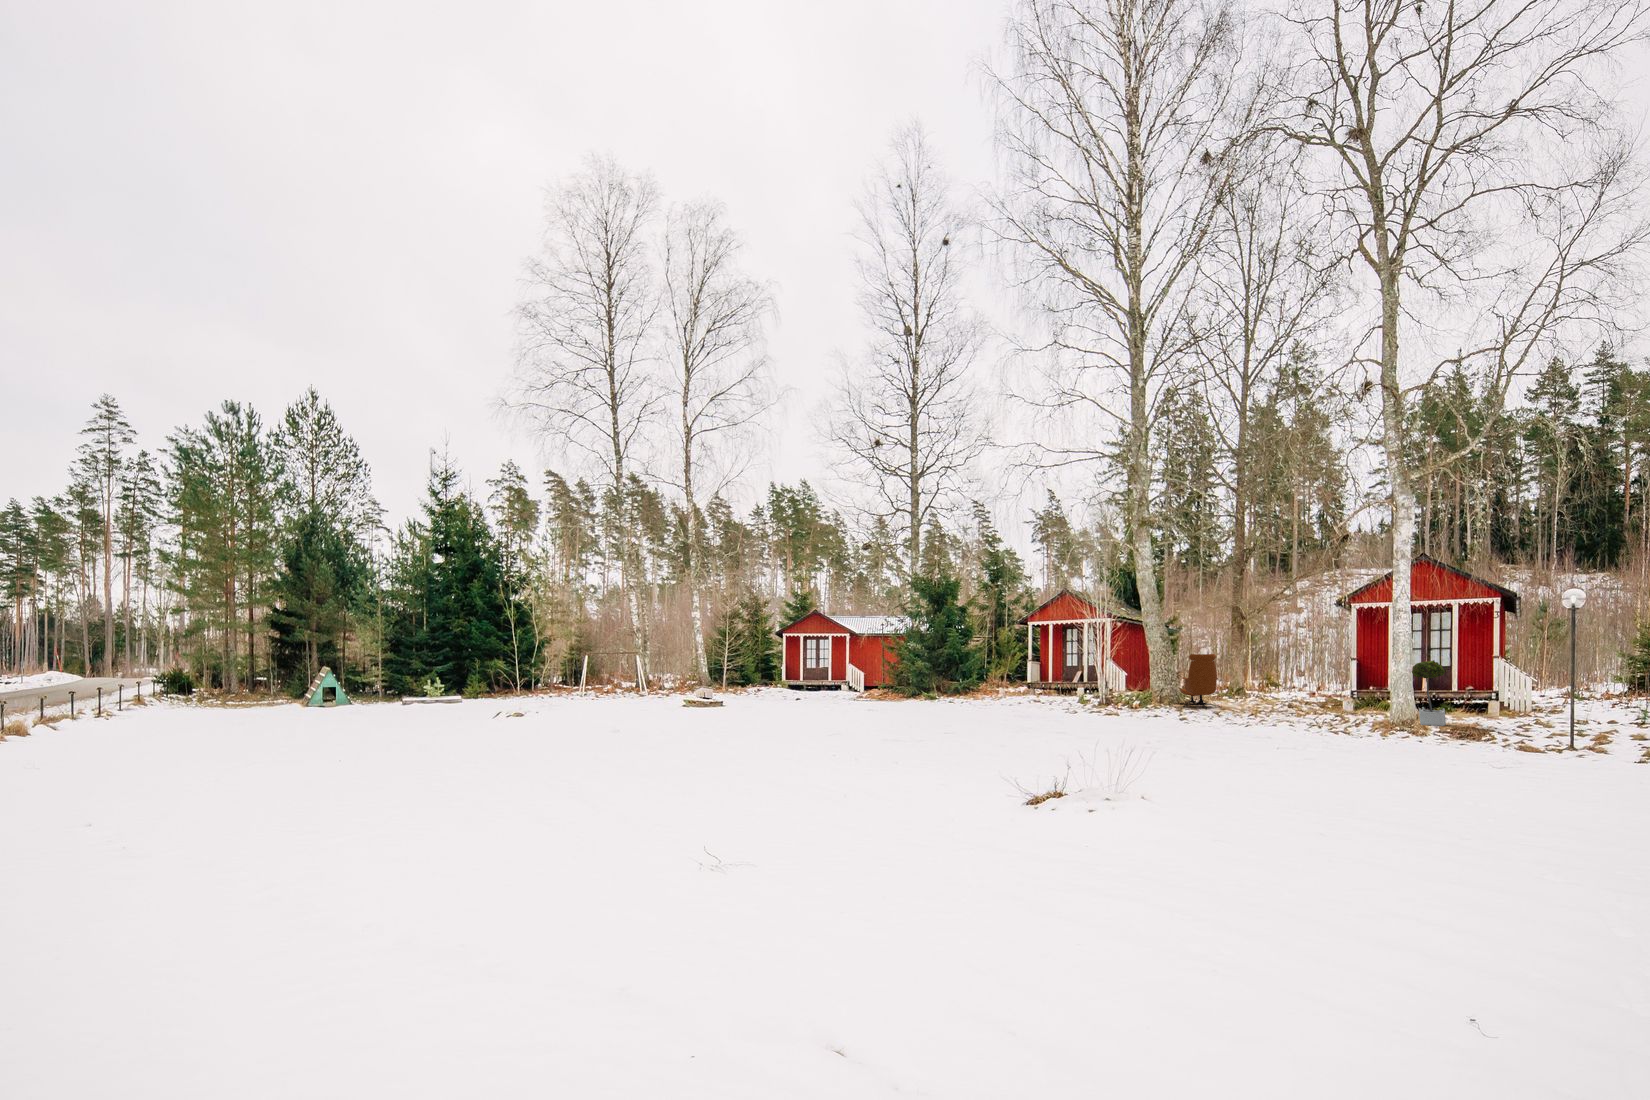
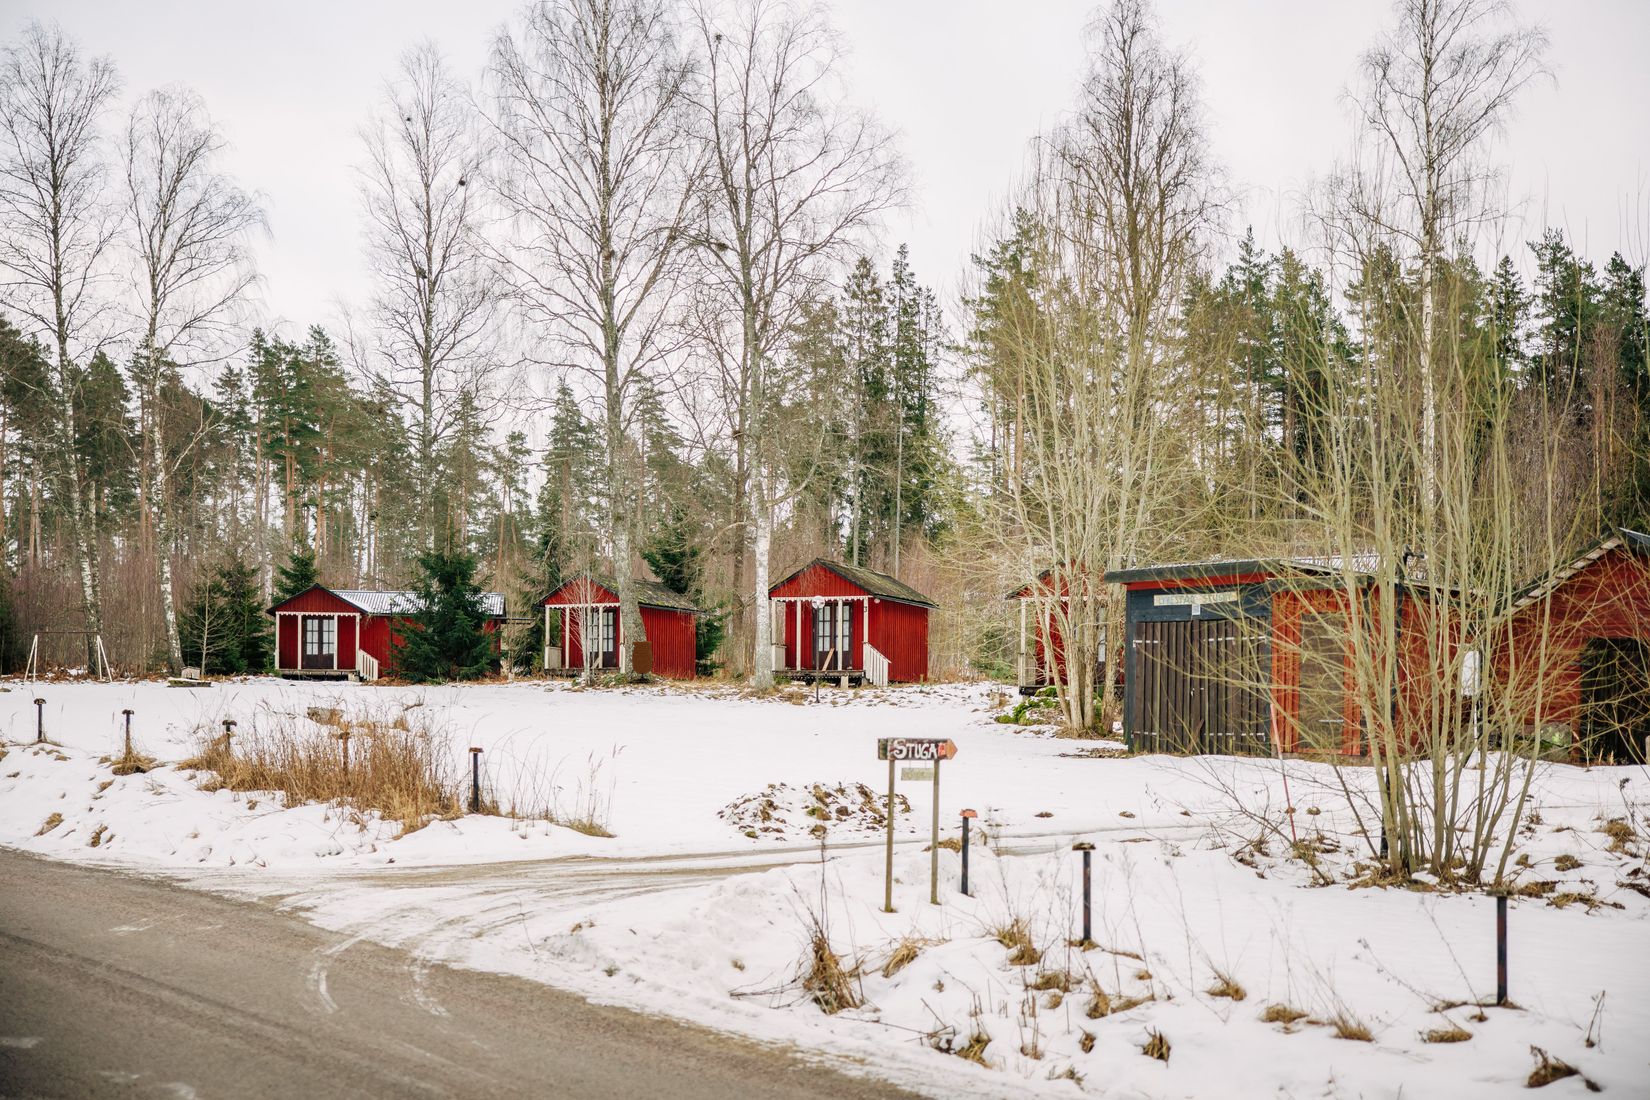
potted tree: present [1412,660,1446,726] -> none [742,647,760,689]

